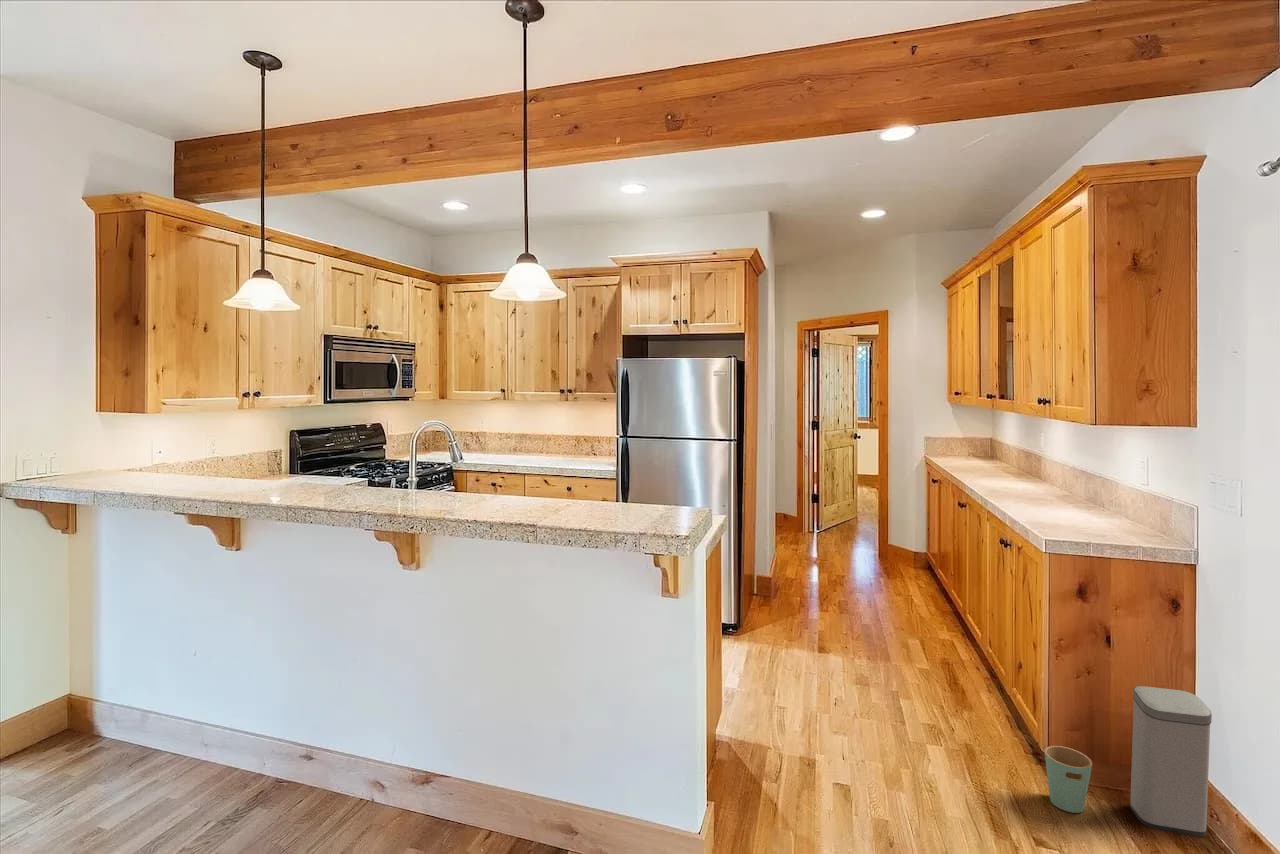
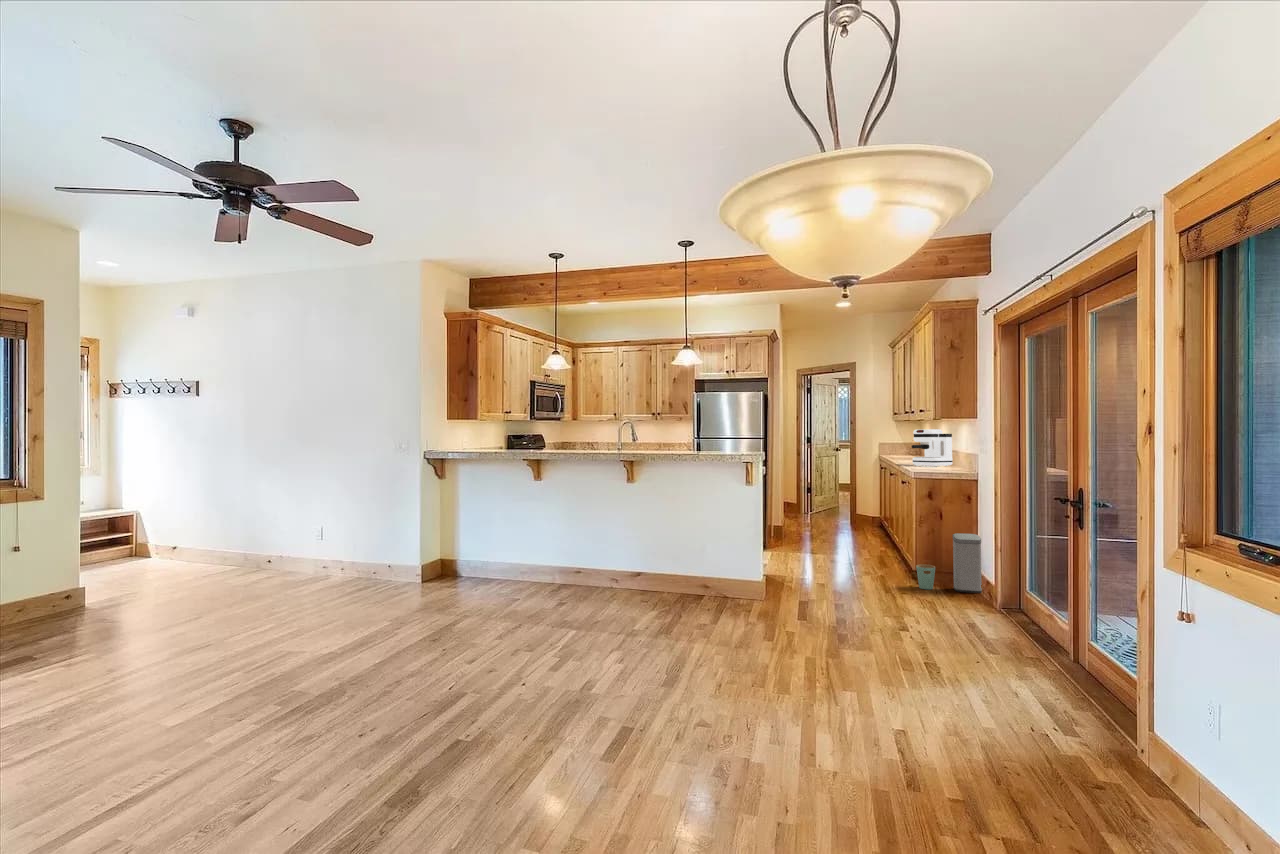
coffee maker: none [1014,434,1100,512] -> present [912,429,953,467]

